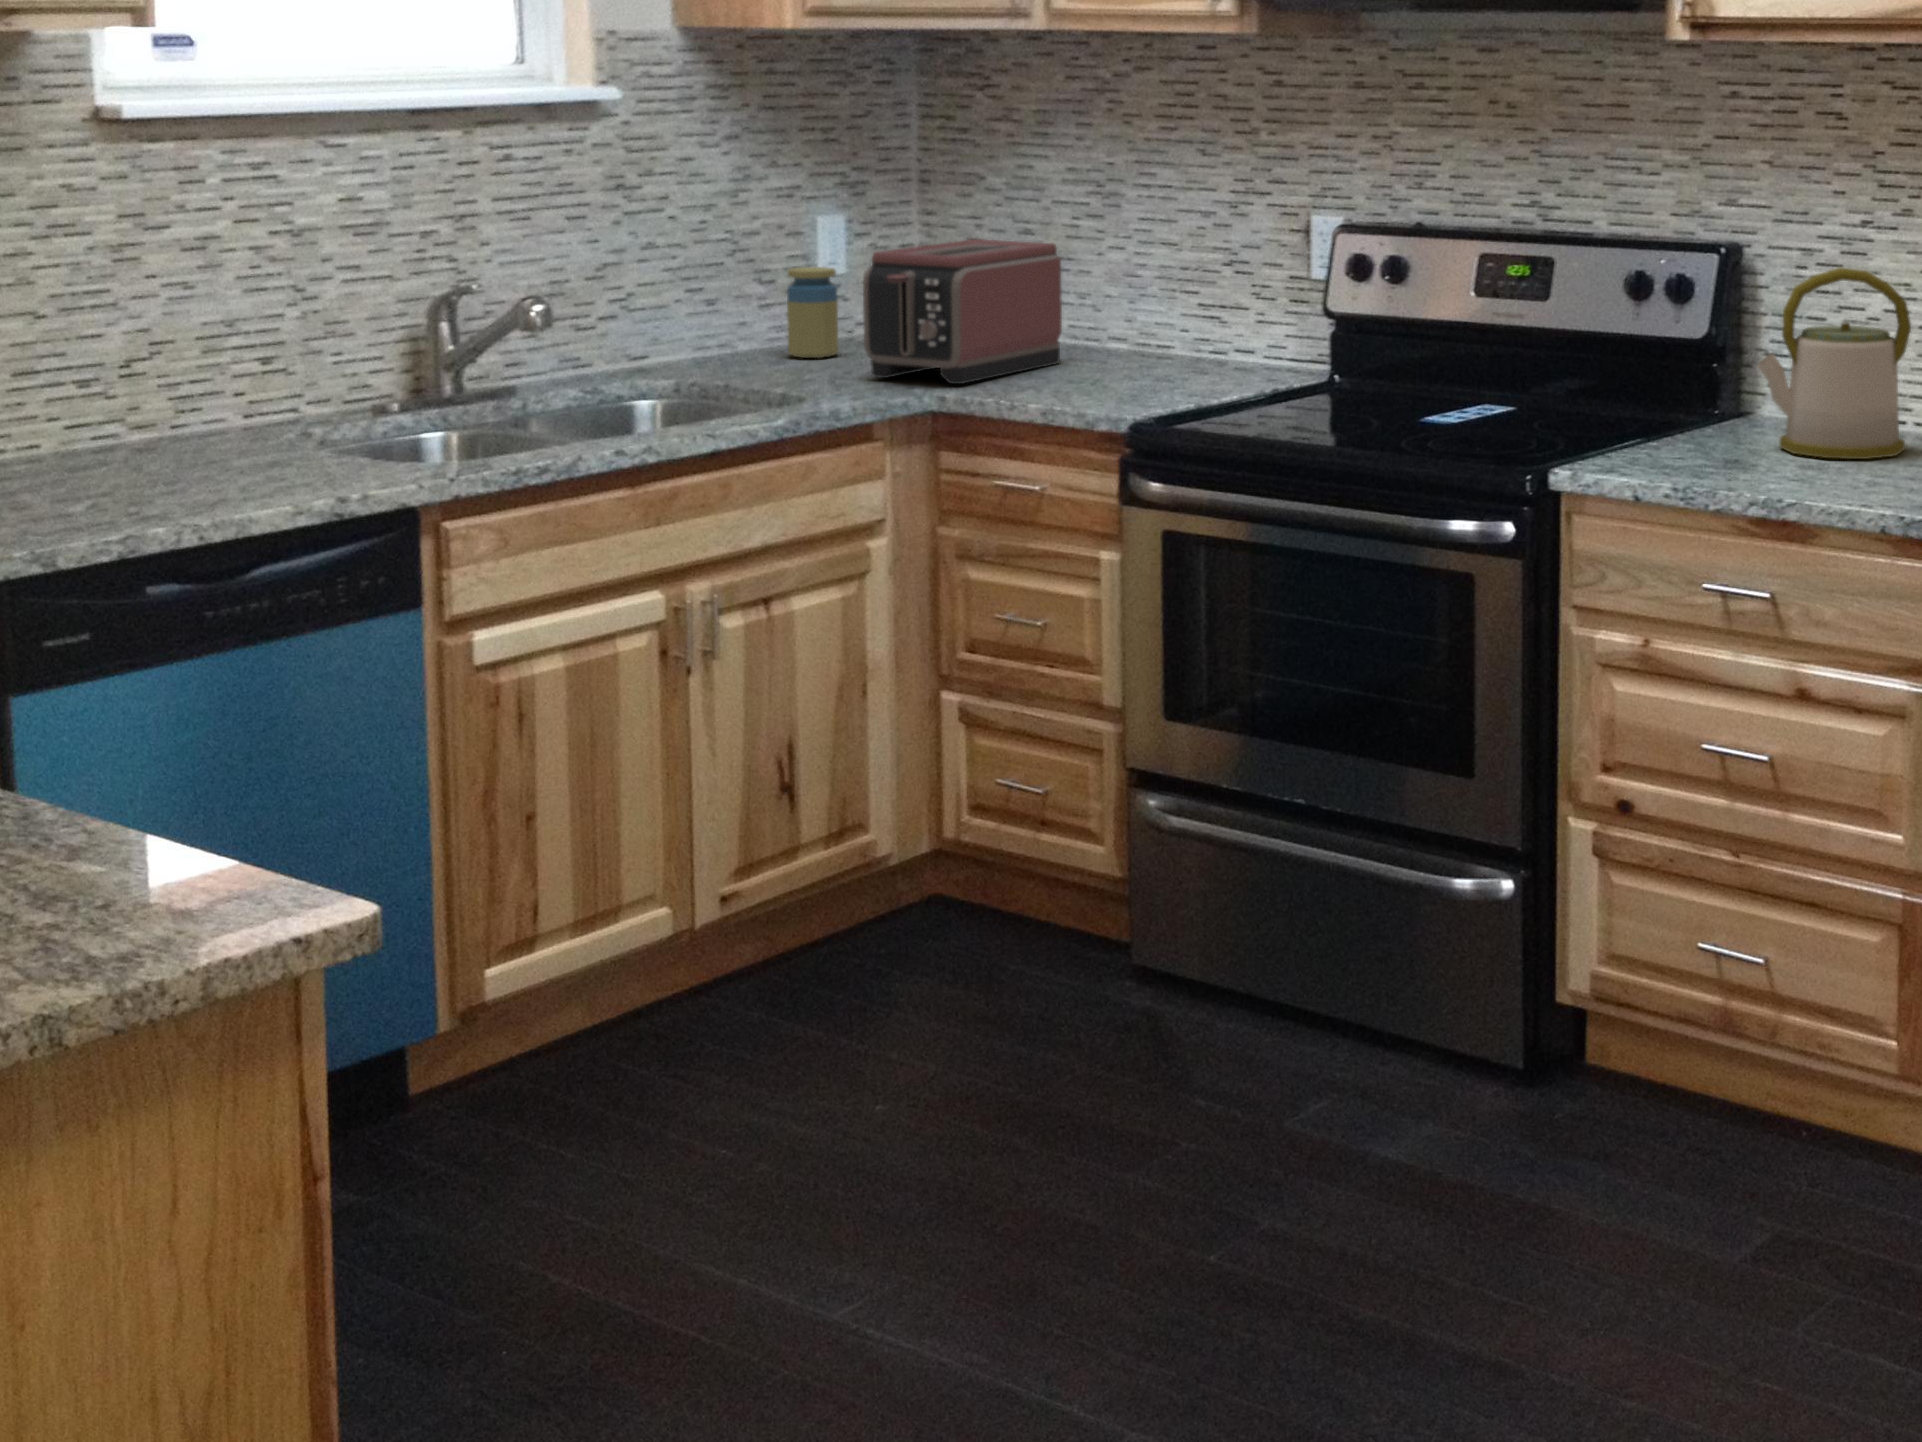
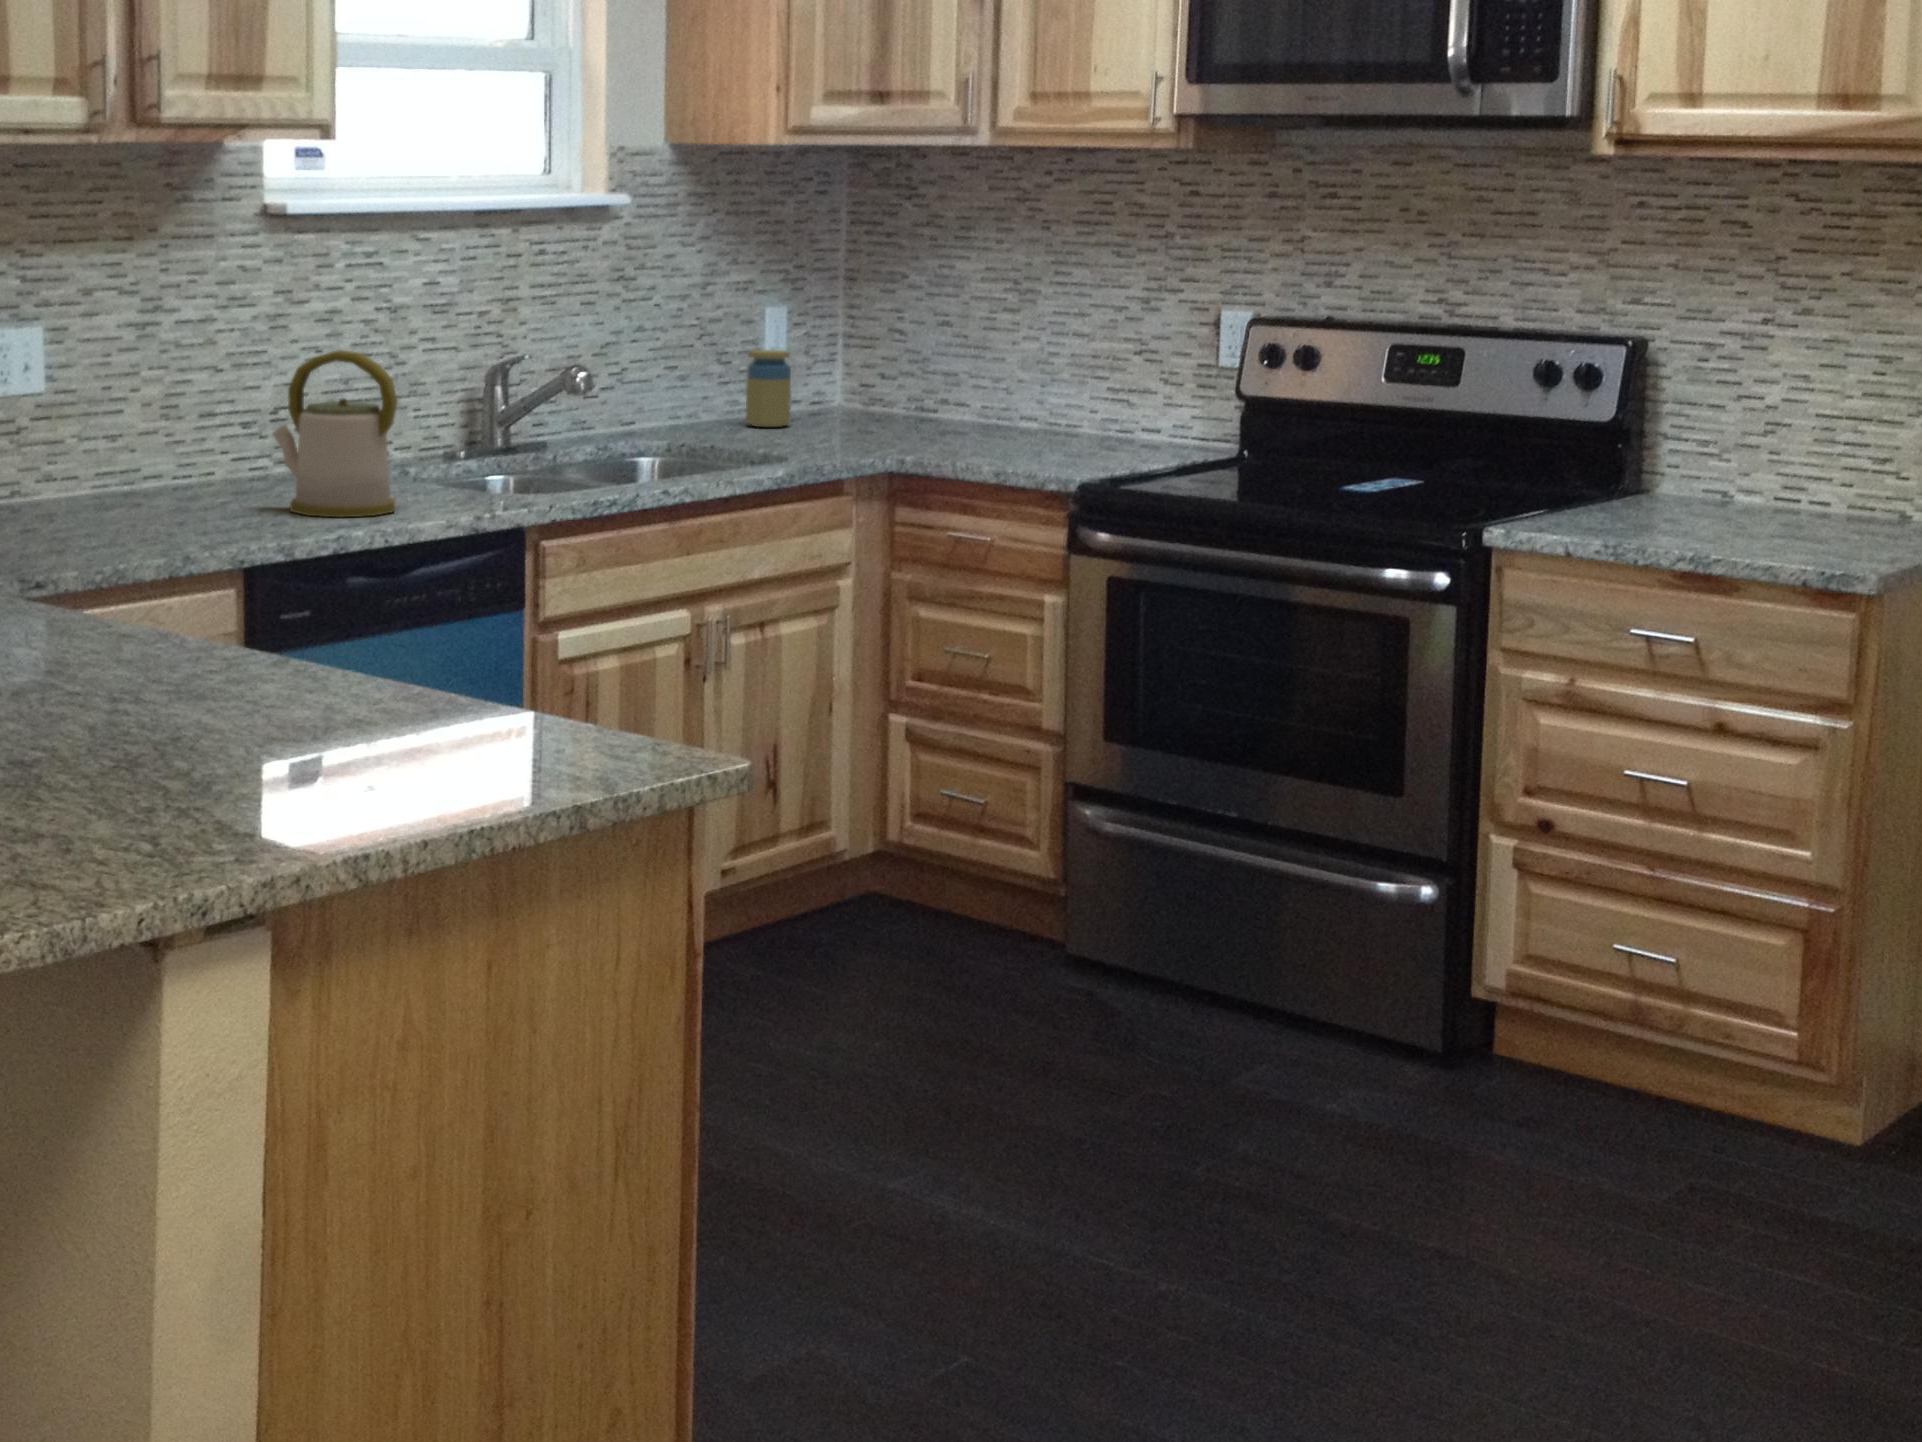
toaster: present [863,239,1062,384] -> none [828,328,993,450]
kettle: present [1758,267,1911,459] -> present [273,350,397,517]

